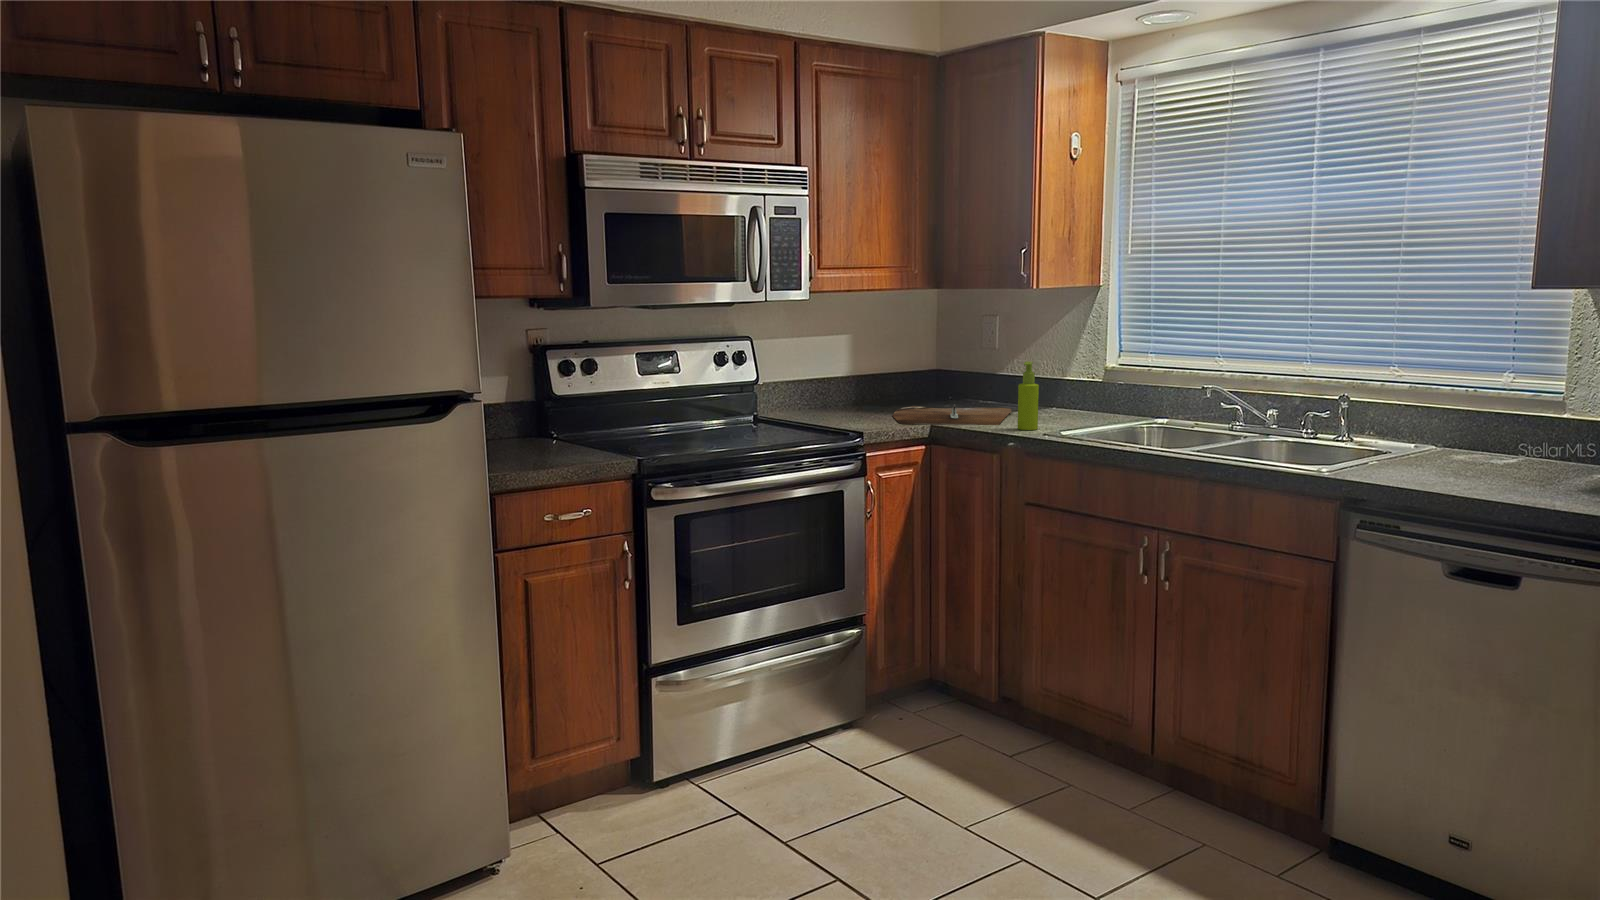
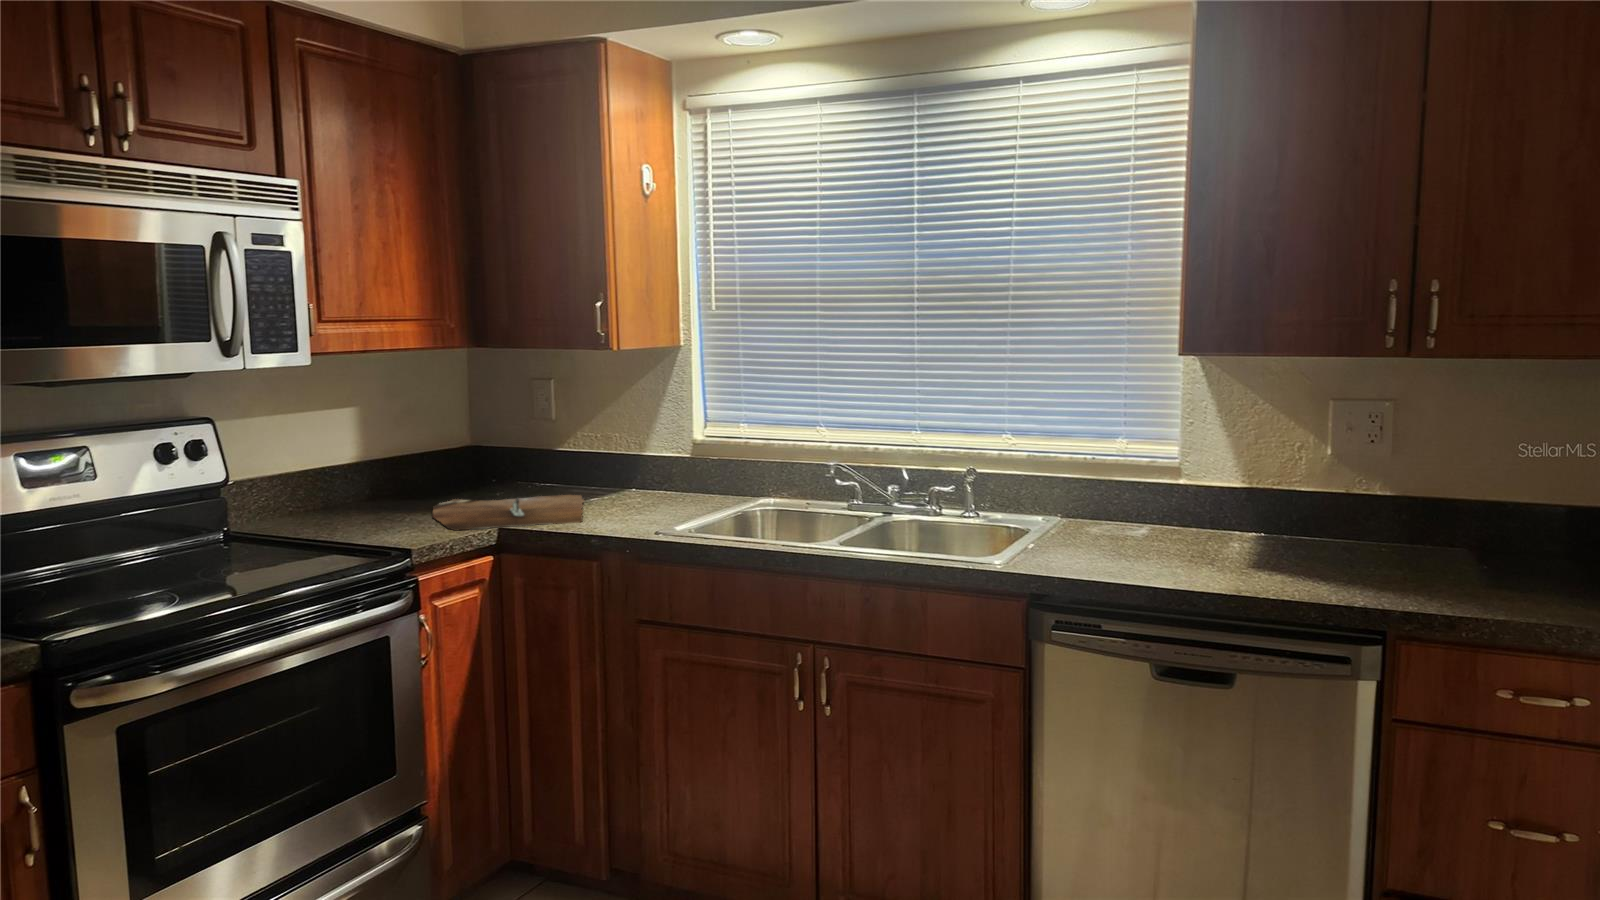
soap dispenser: present [1018,361,1039,430] -> none [609,442,635,528]

